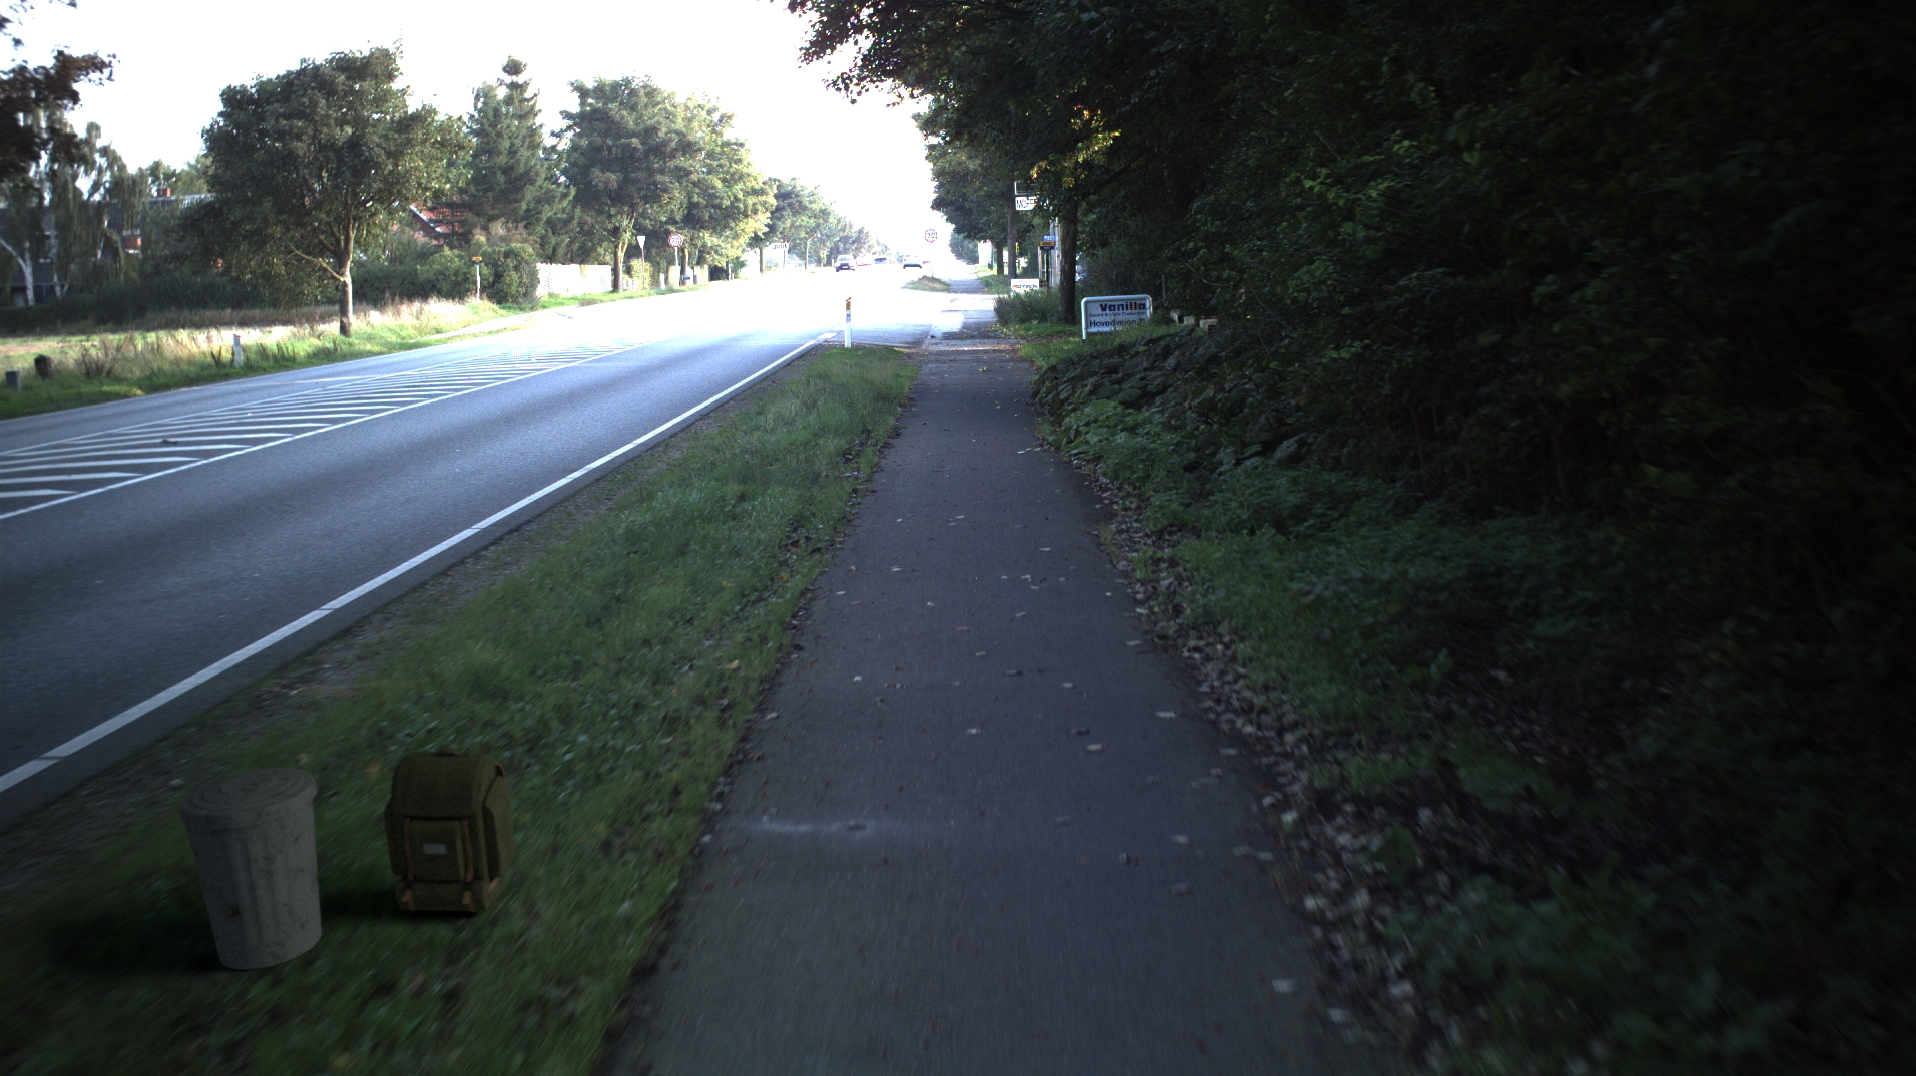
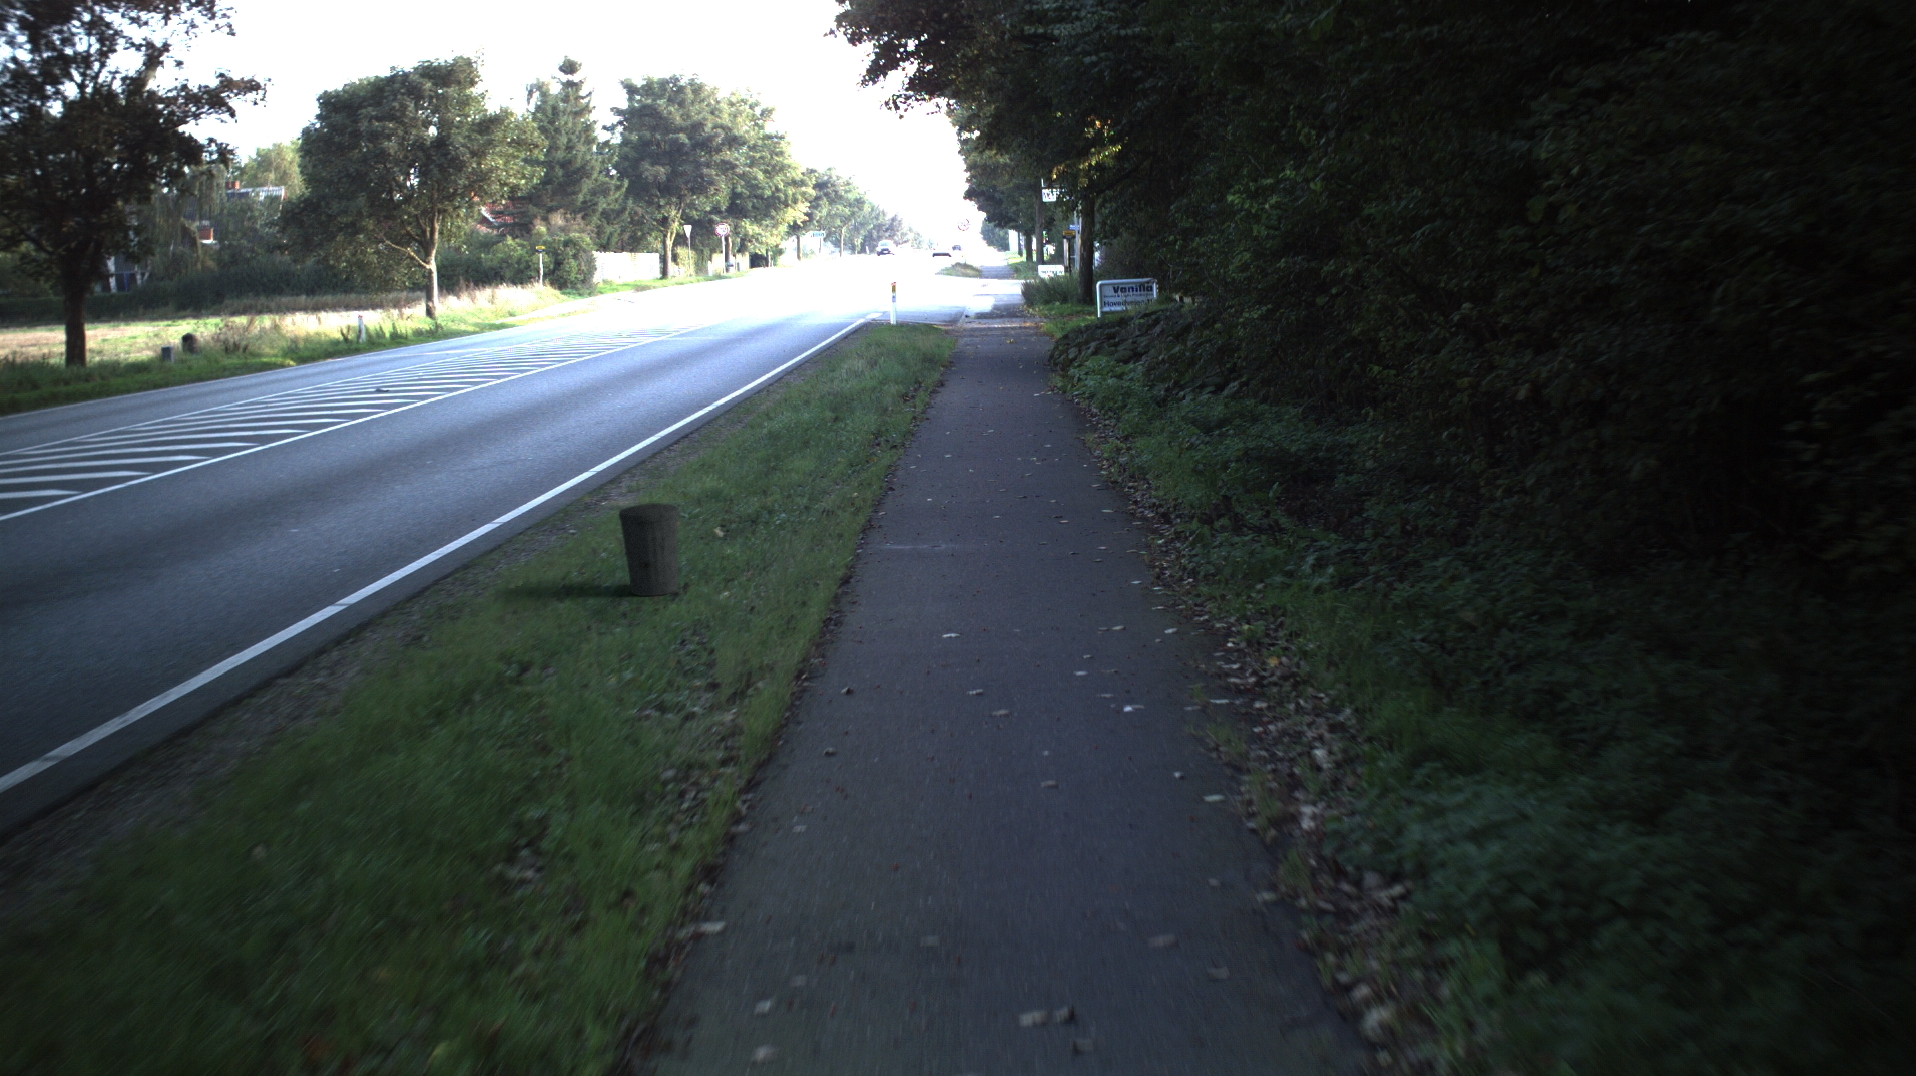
backpack: present [384,748,515,912] -> none [706,496,768,580]

